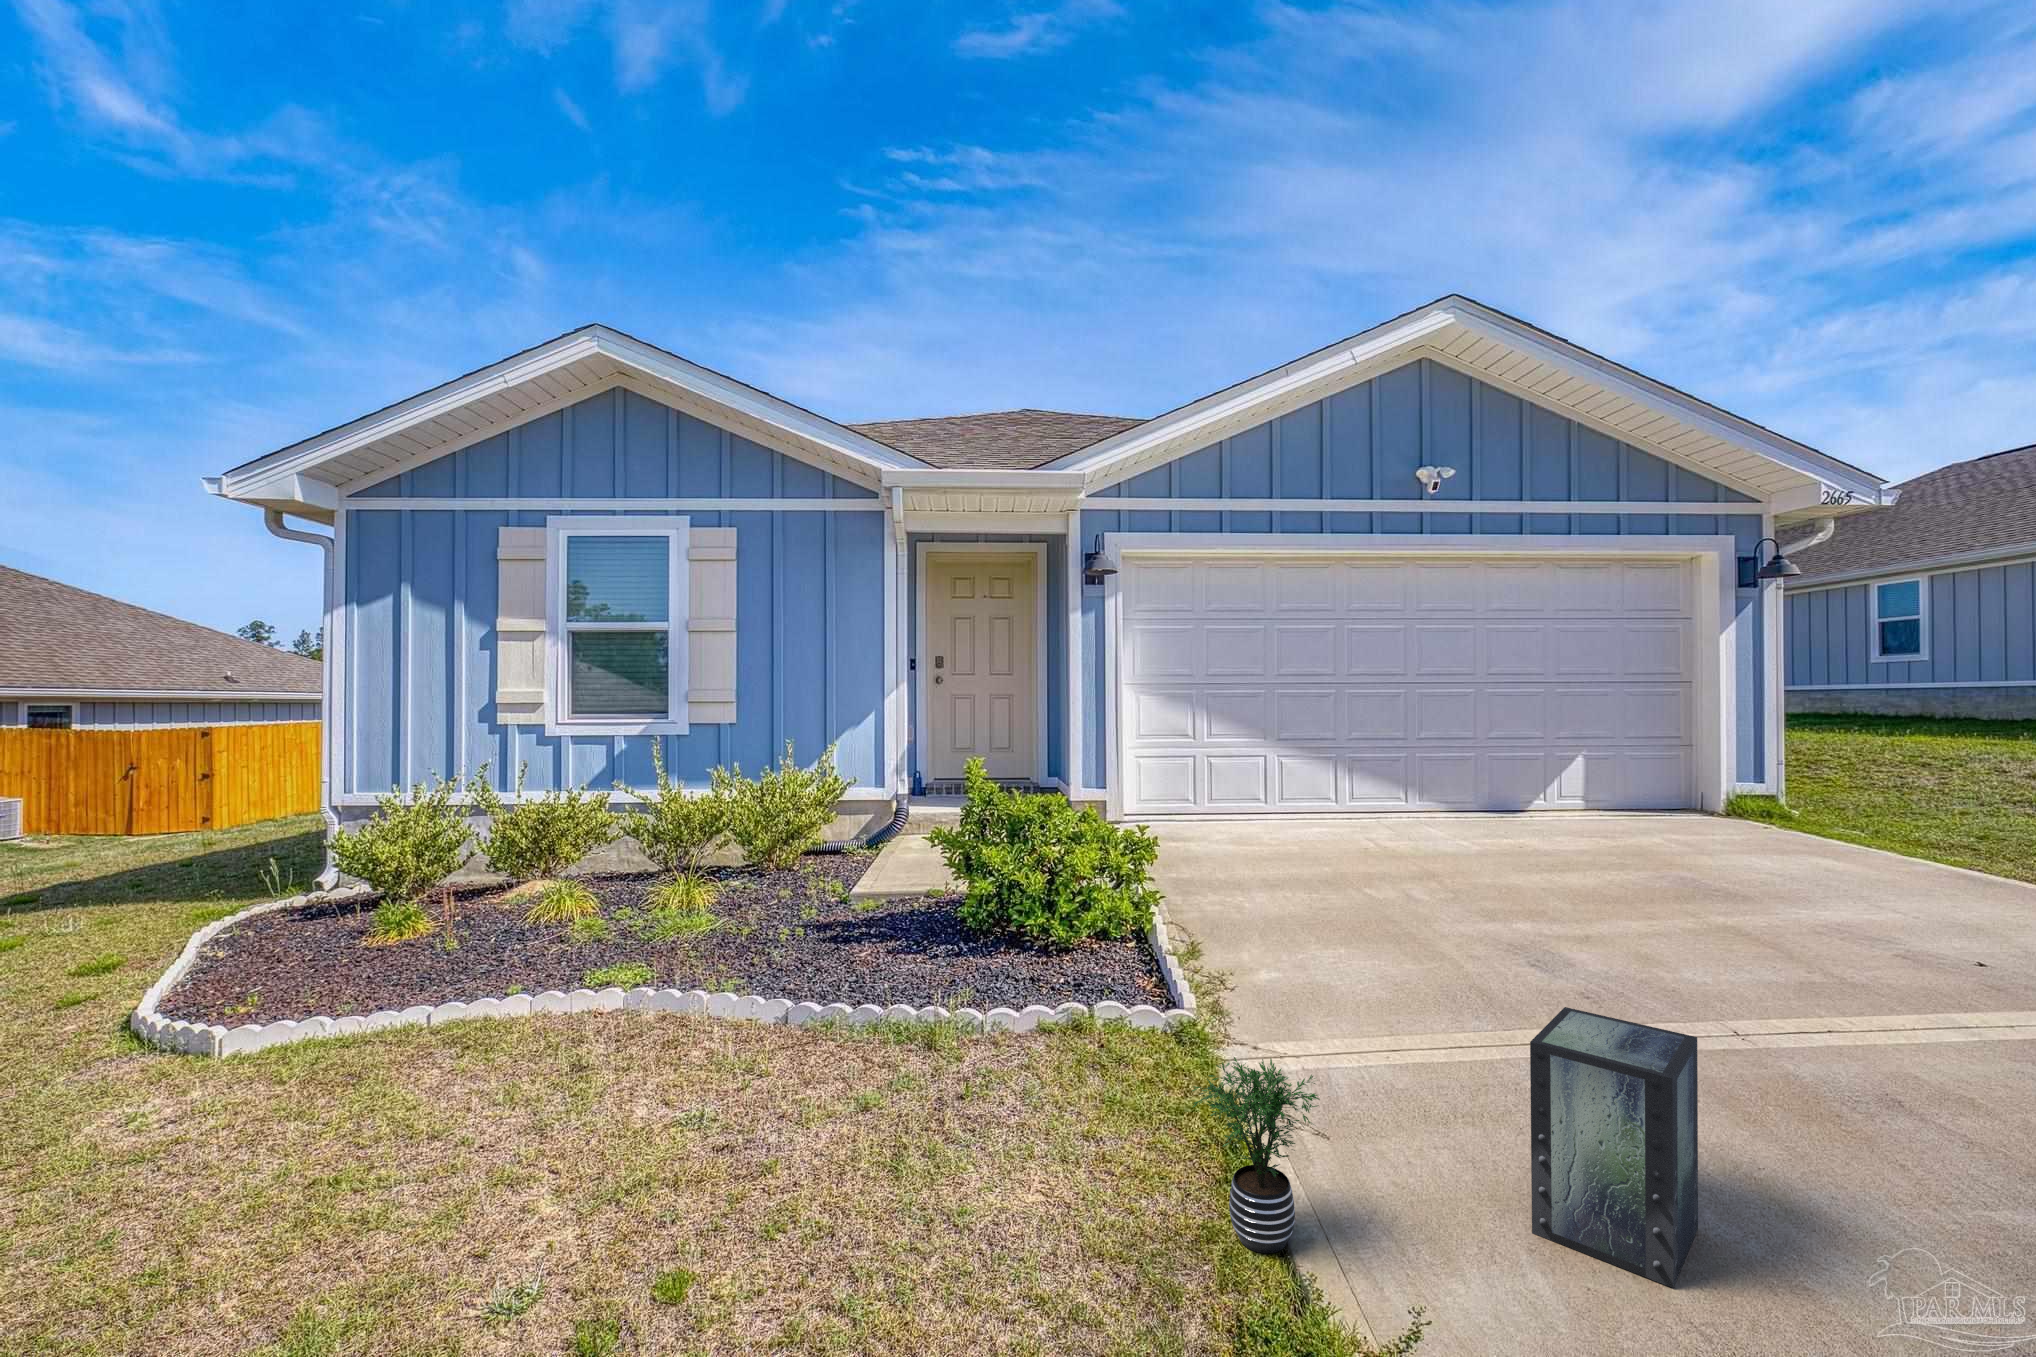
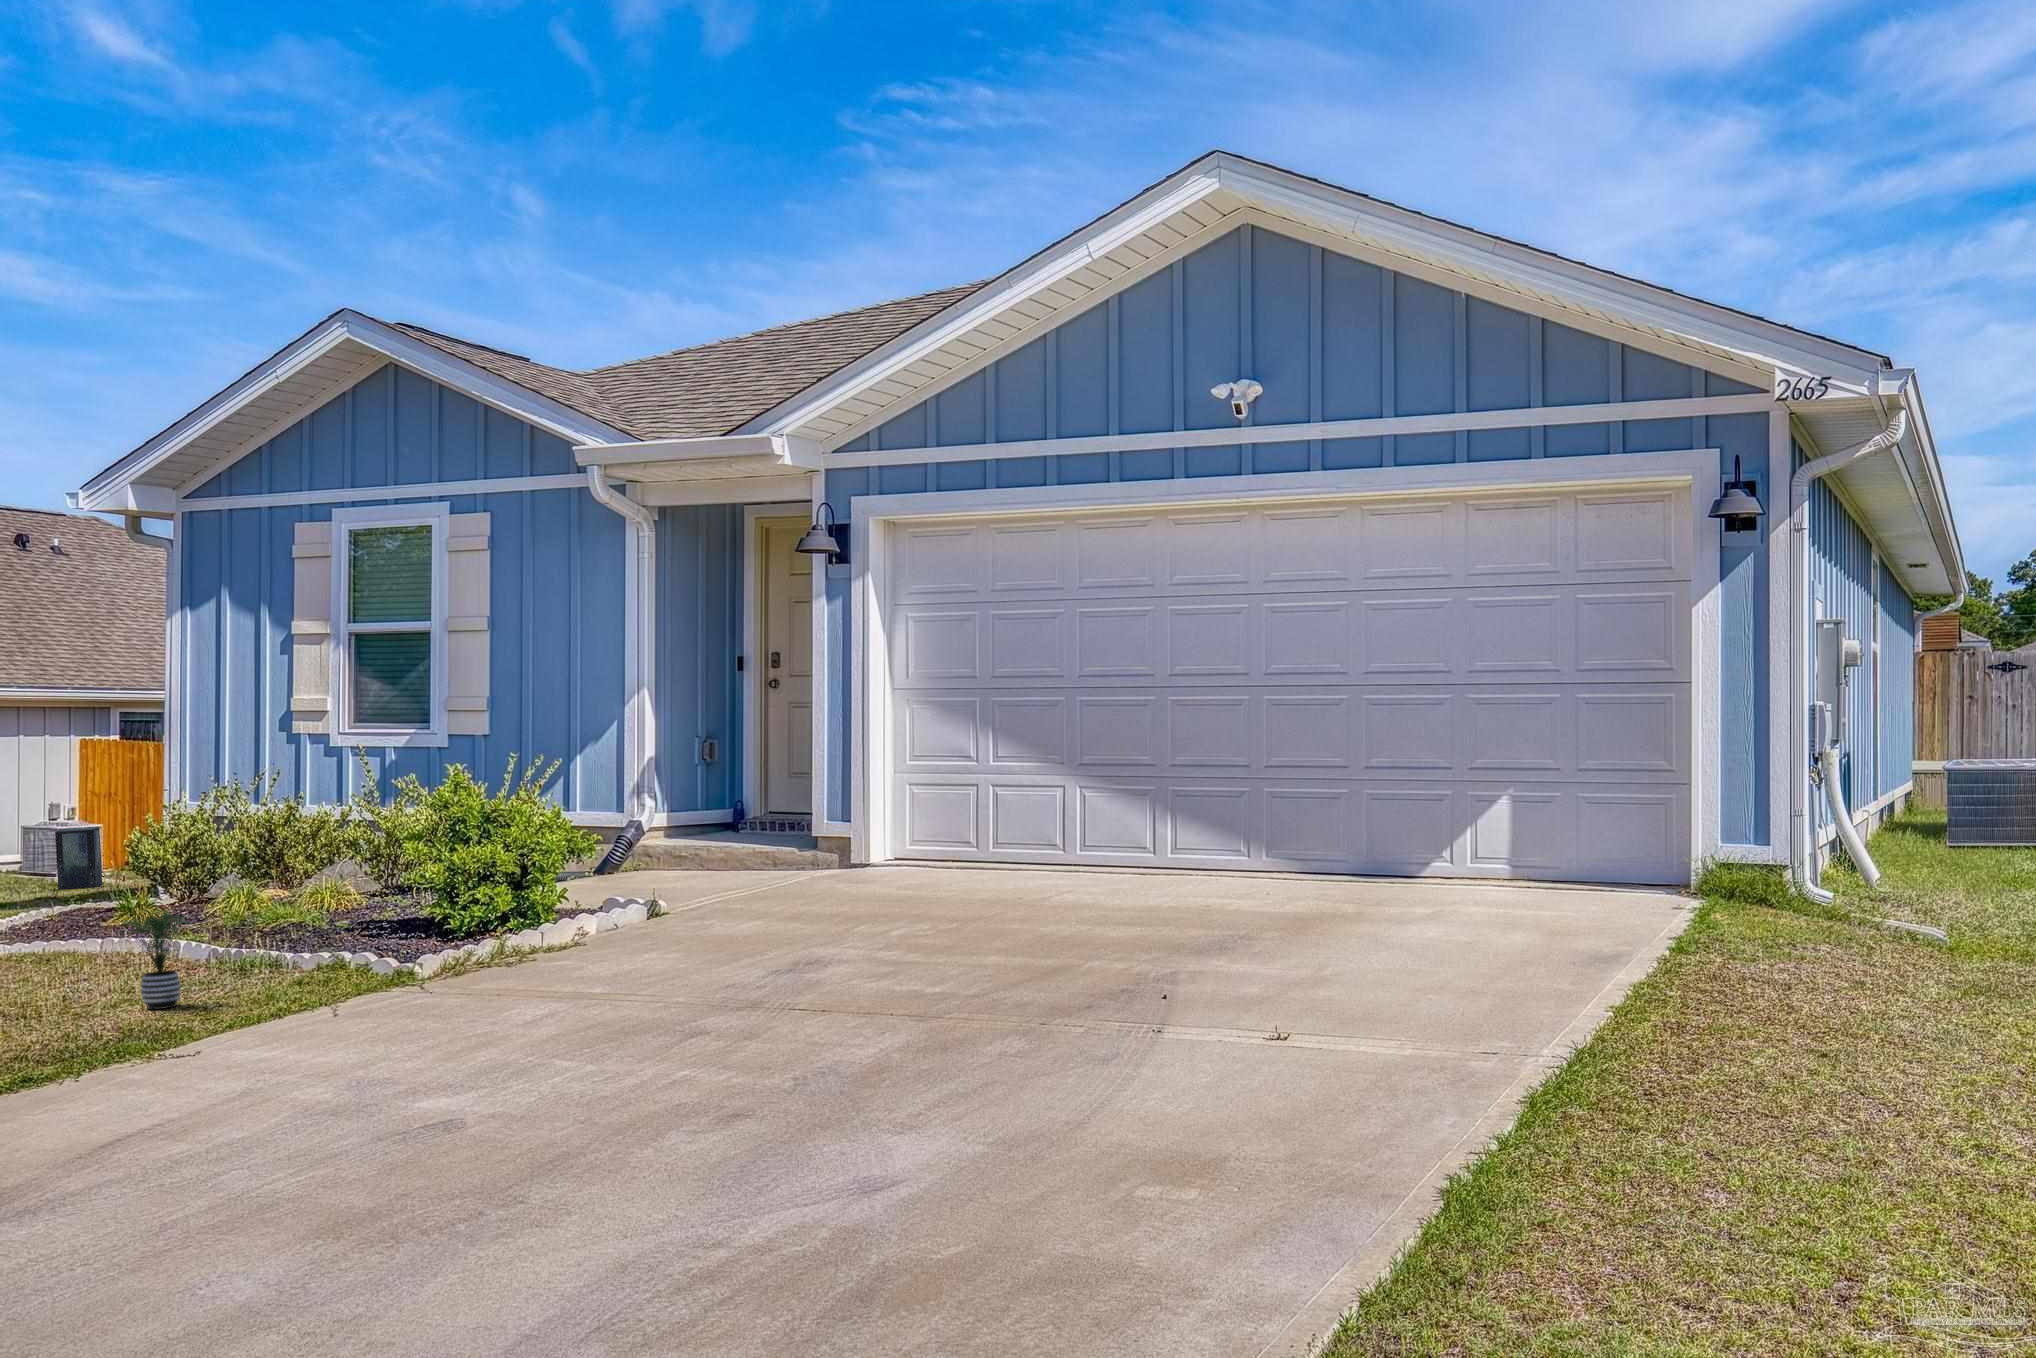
storage box: present [1530,1007,1698,1288] -> present [55,827,102,890]

